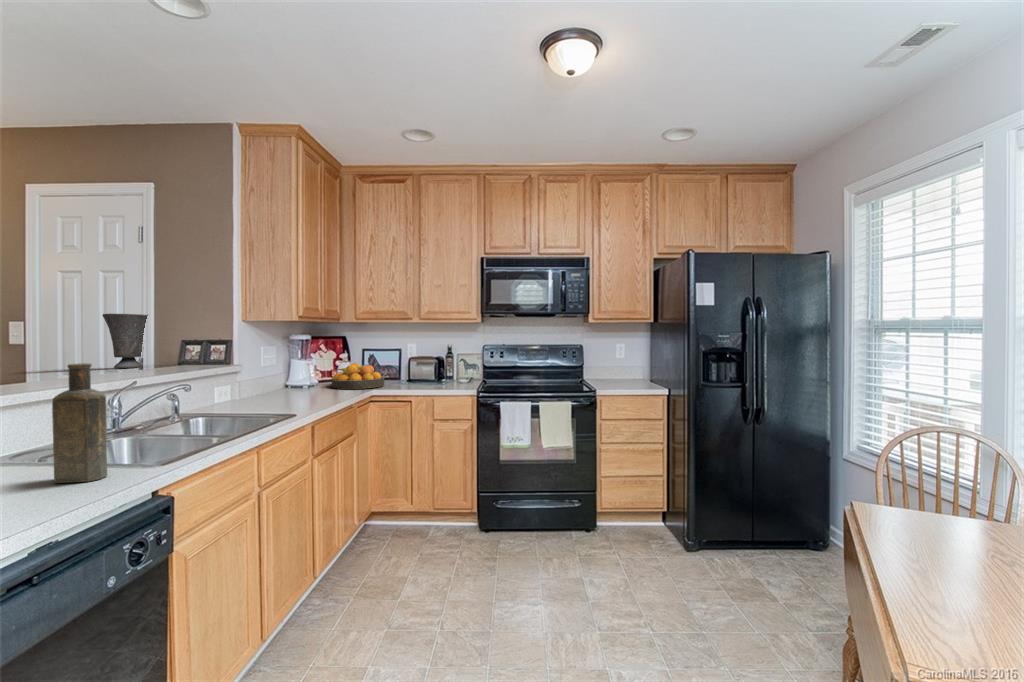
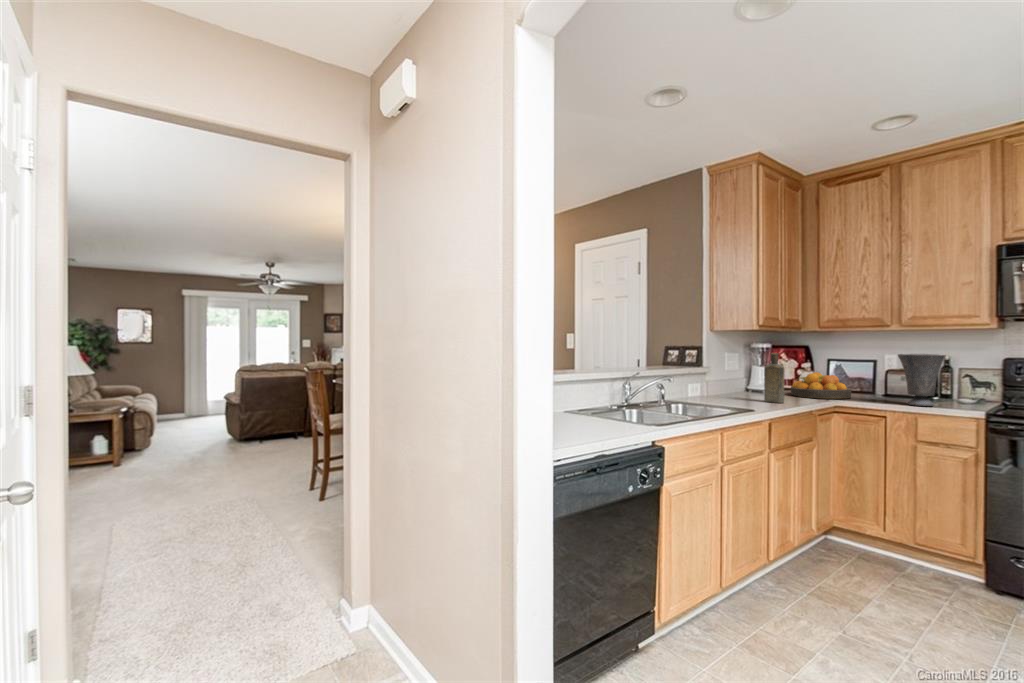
vase: present [103,313,148,368] -> present [898,354,946,406]
bottle: present [52,363,107,483] -> present [764,353,784,403]

